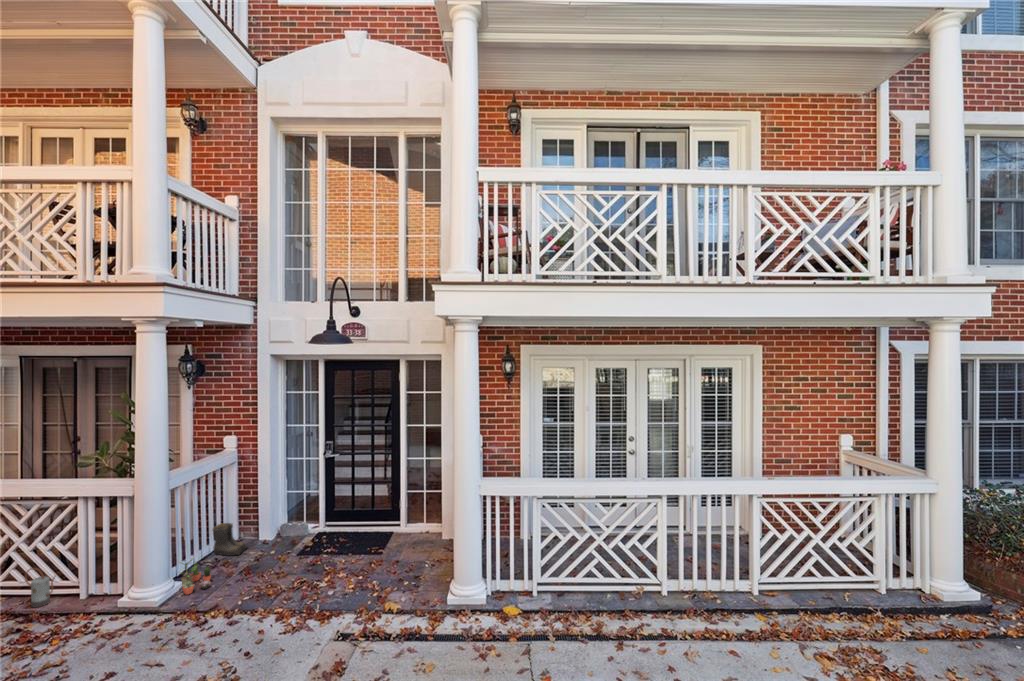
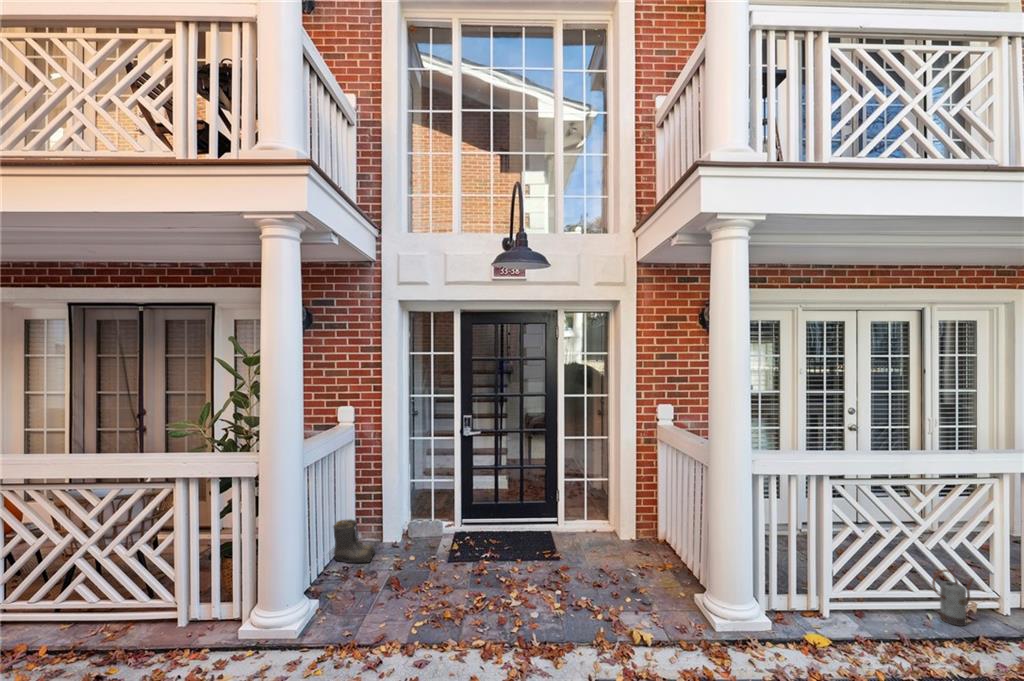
potted plant: present [181,558,211,594] -> none [310,564,357,618]
watering can: present [25,568,55,607] -> present [932,570,973,626]

